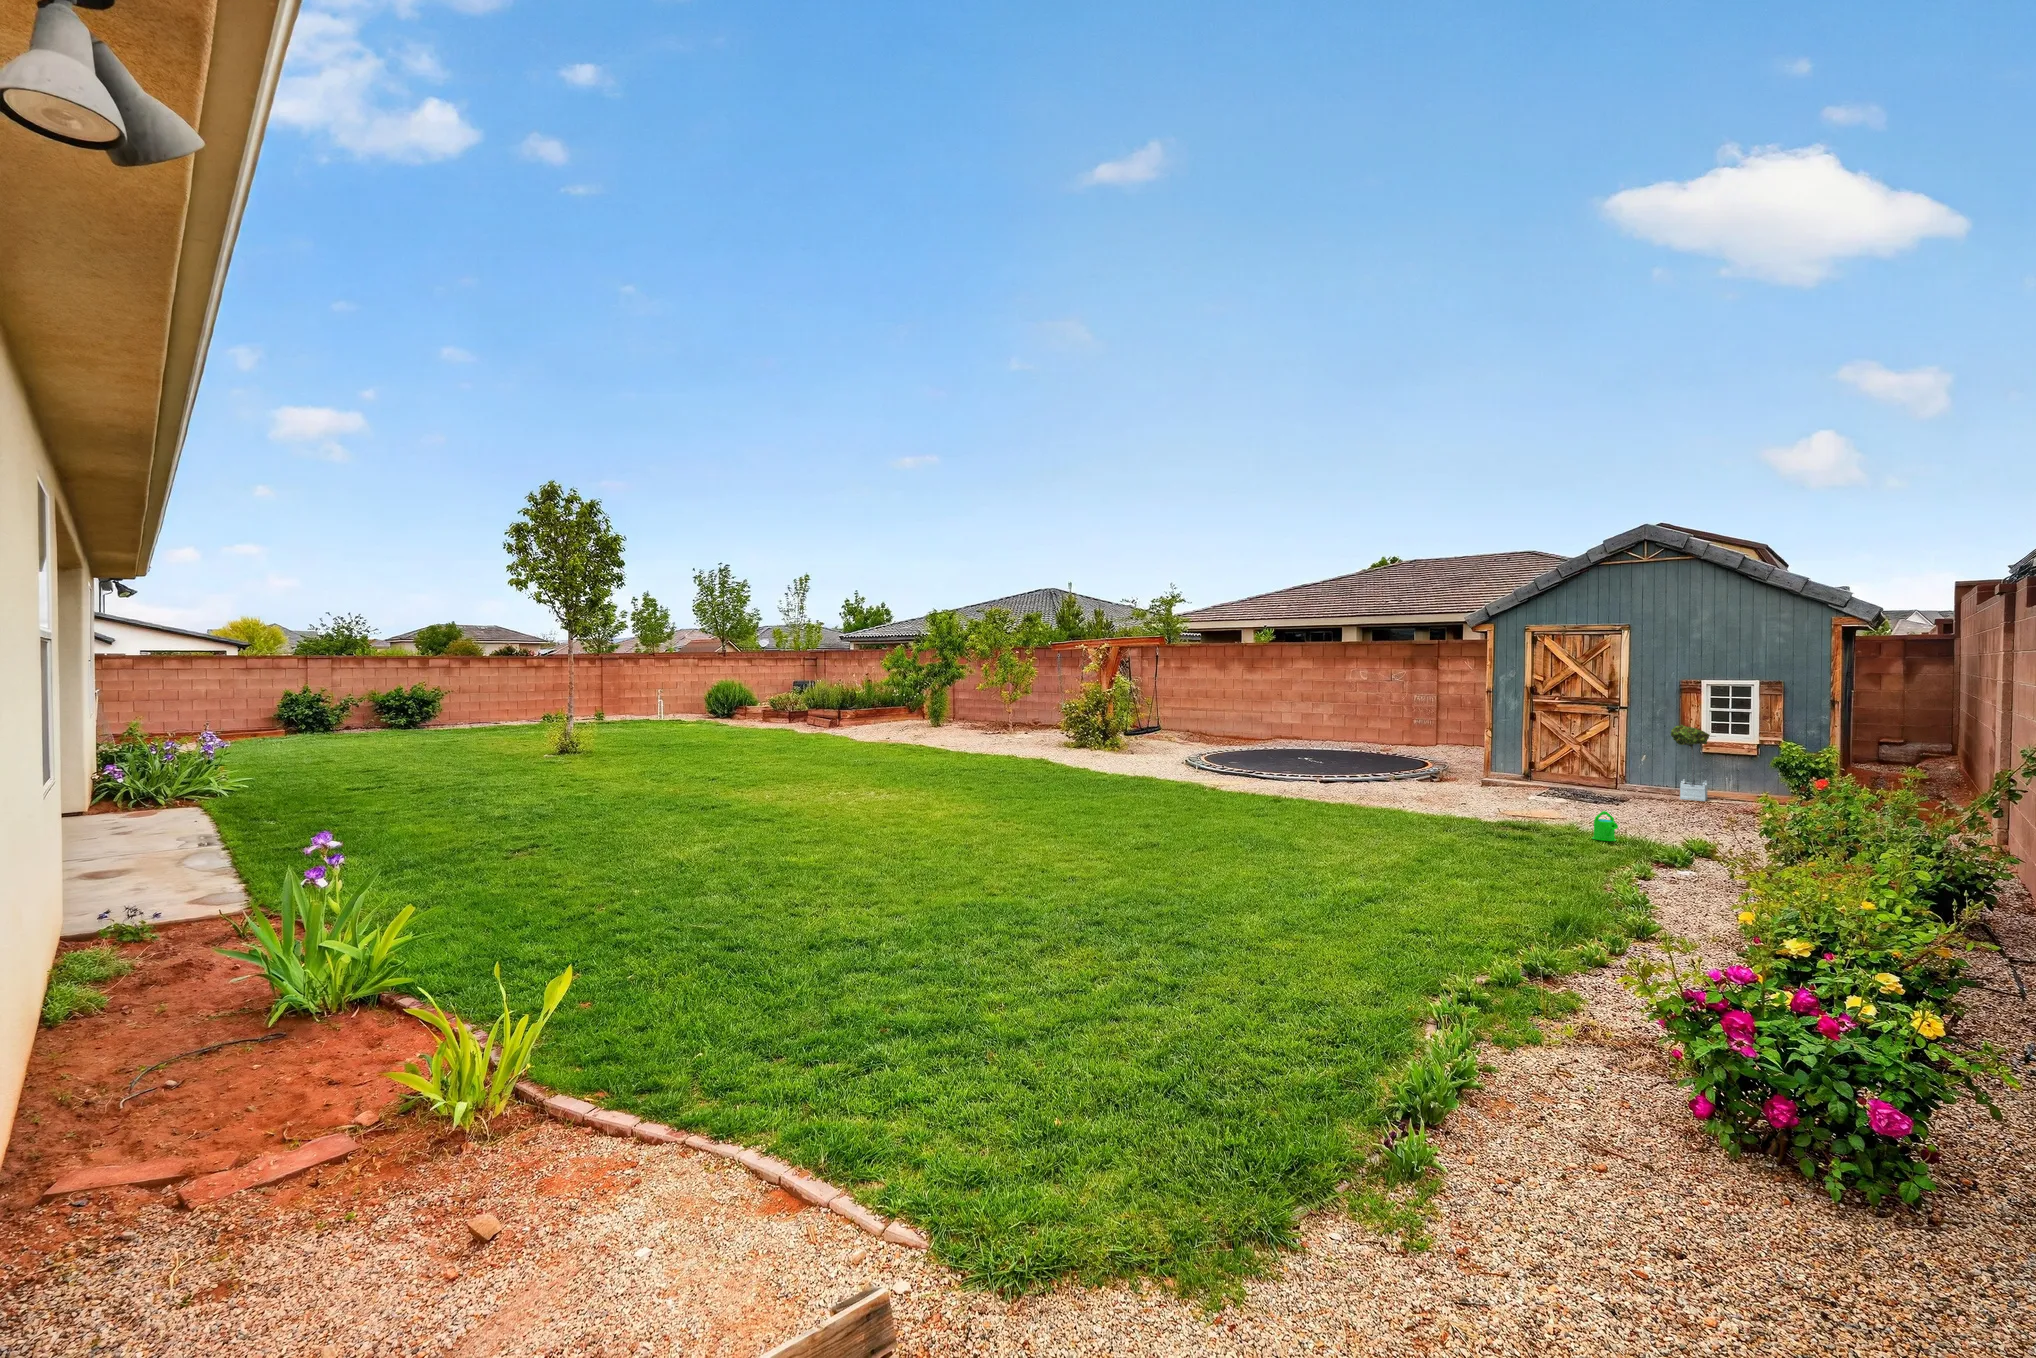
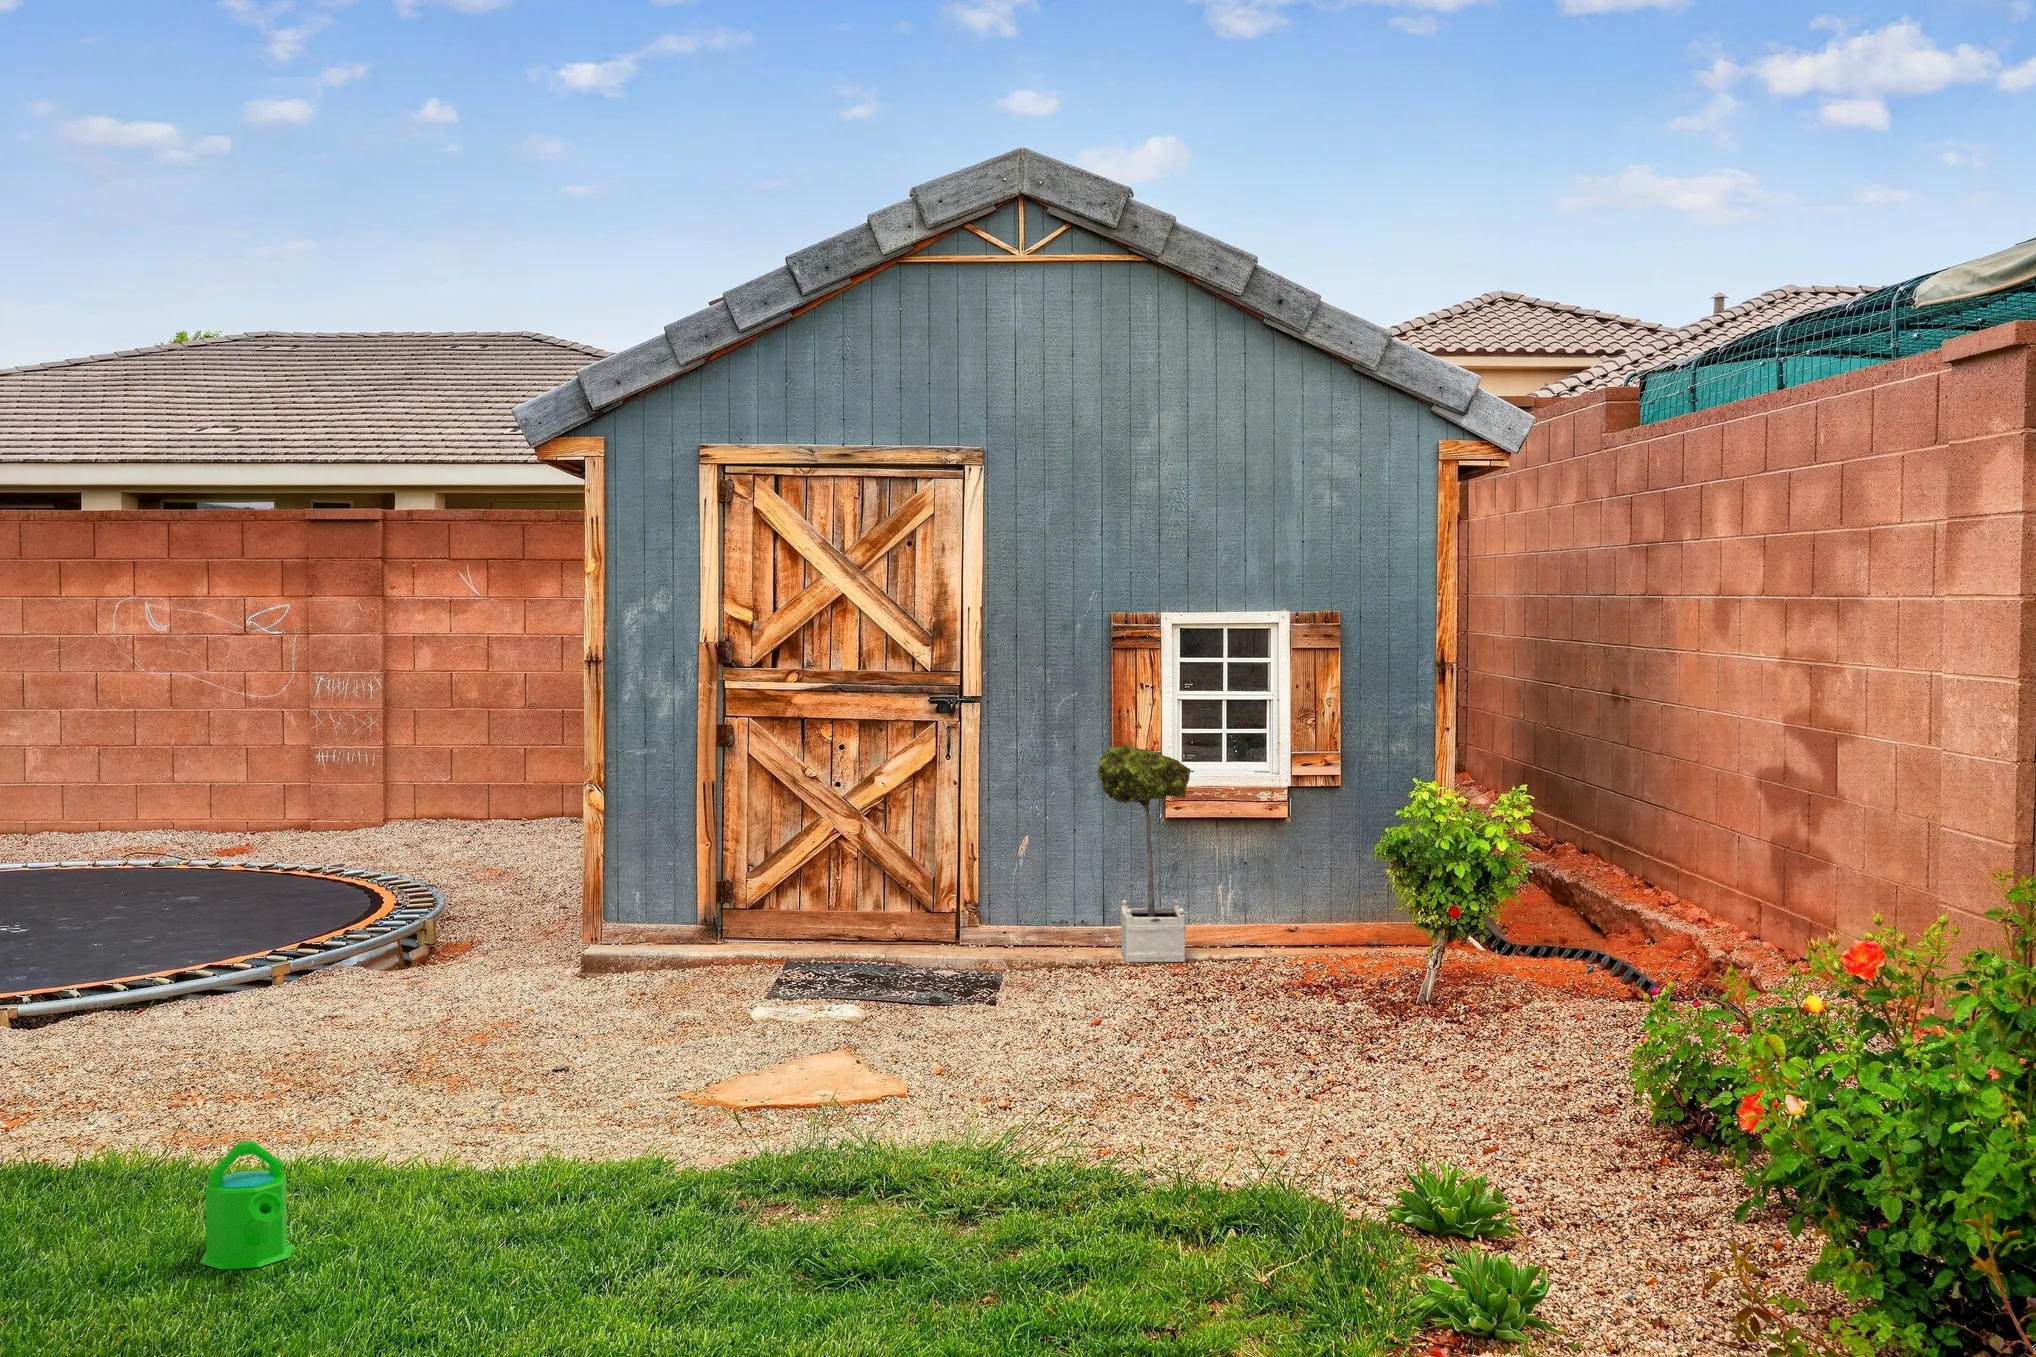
watering can: present [1592,811,1618,841] -> present [200,1141,294,1270]

